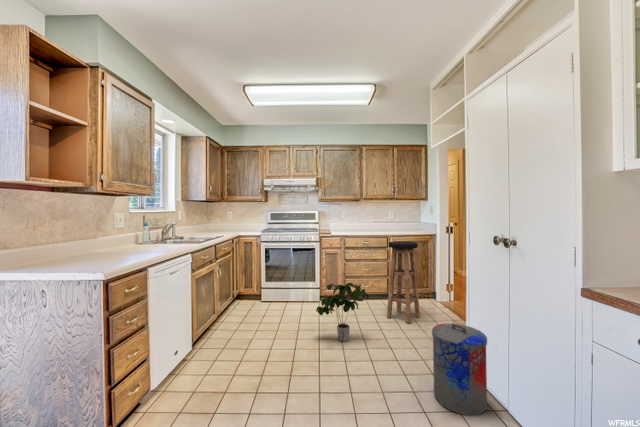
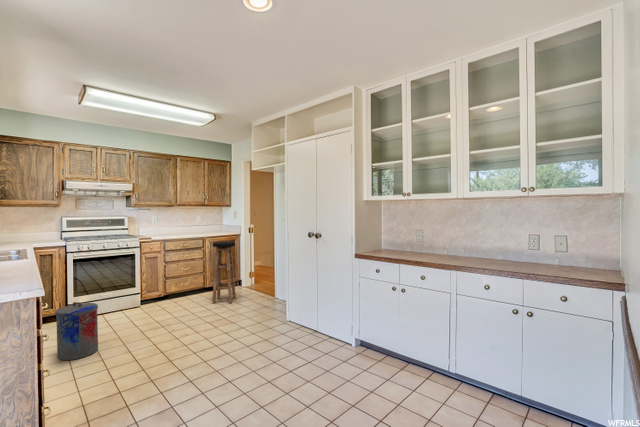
potted plant: present [316,283,369,342] -> none [167,277,209,324]
trash can: present [432,323,487,415] -> present [55,302,98,360]

